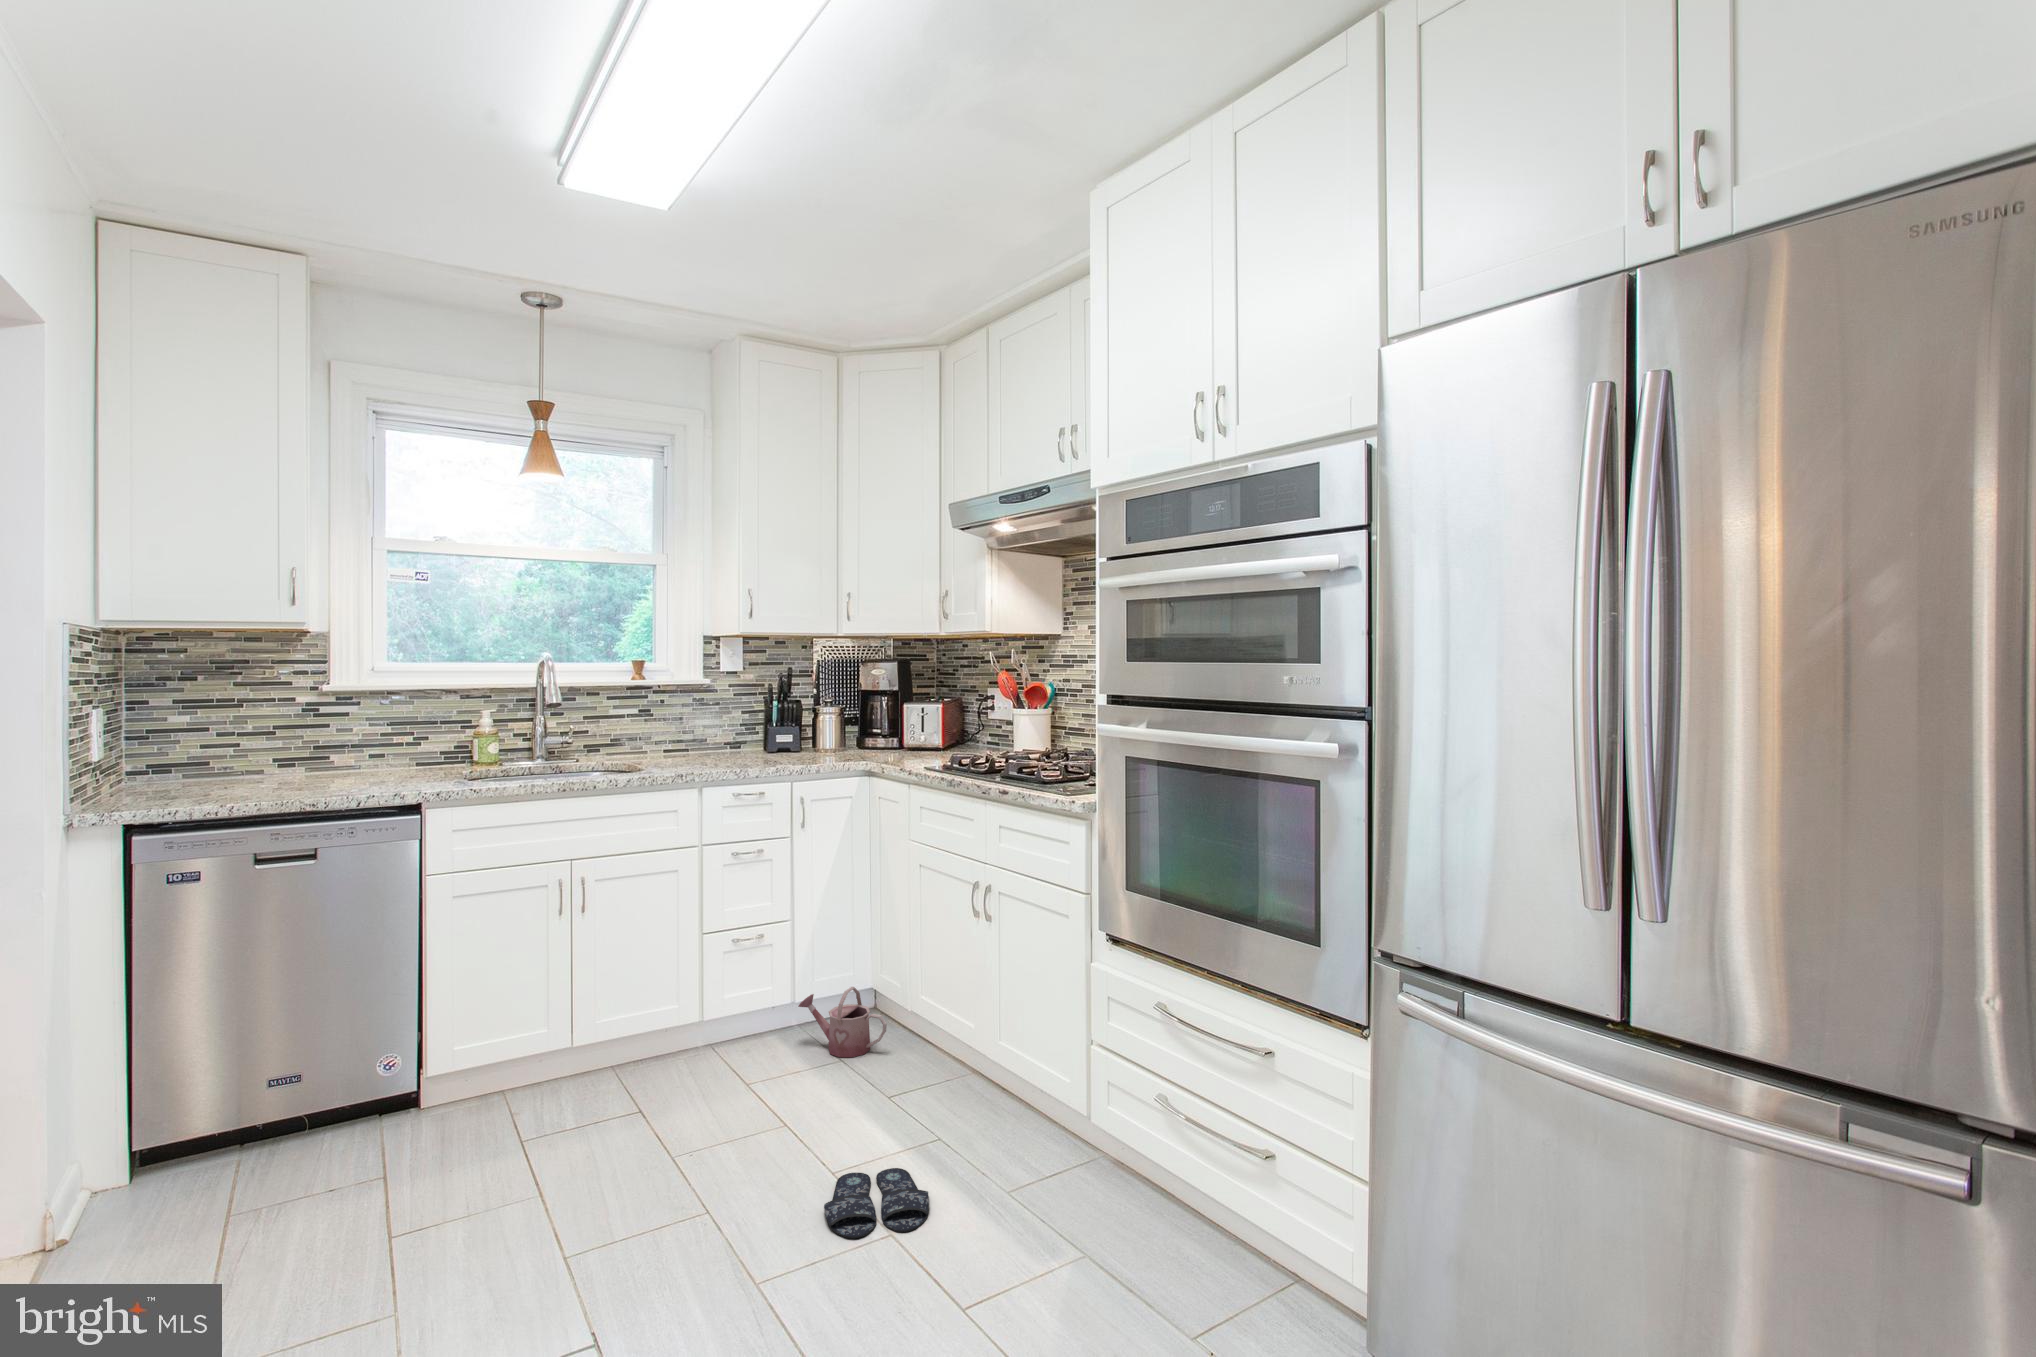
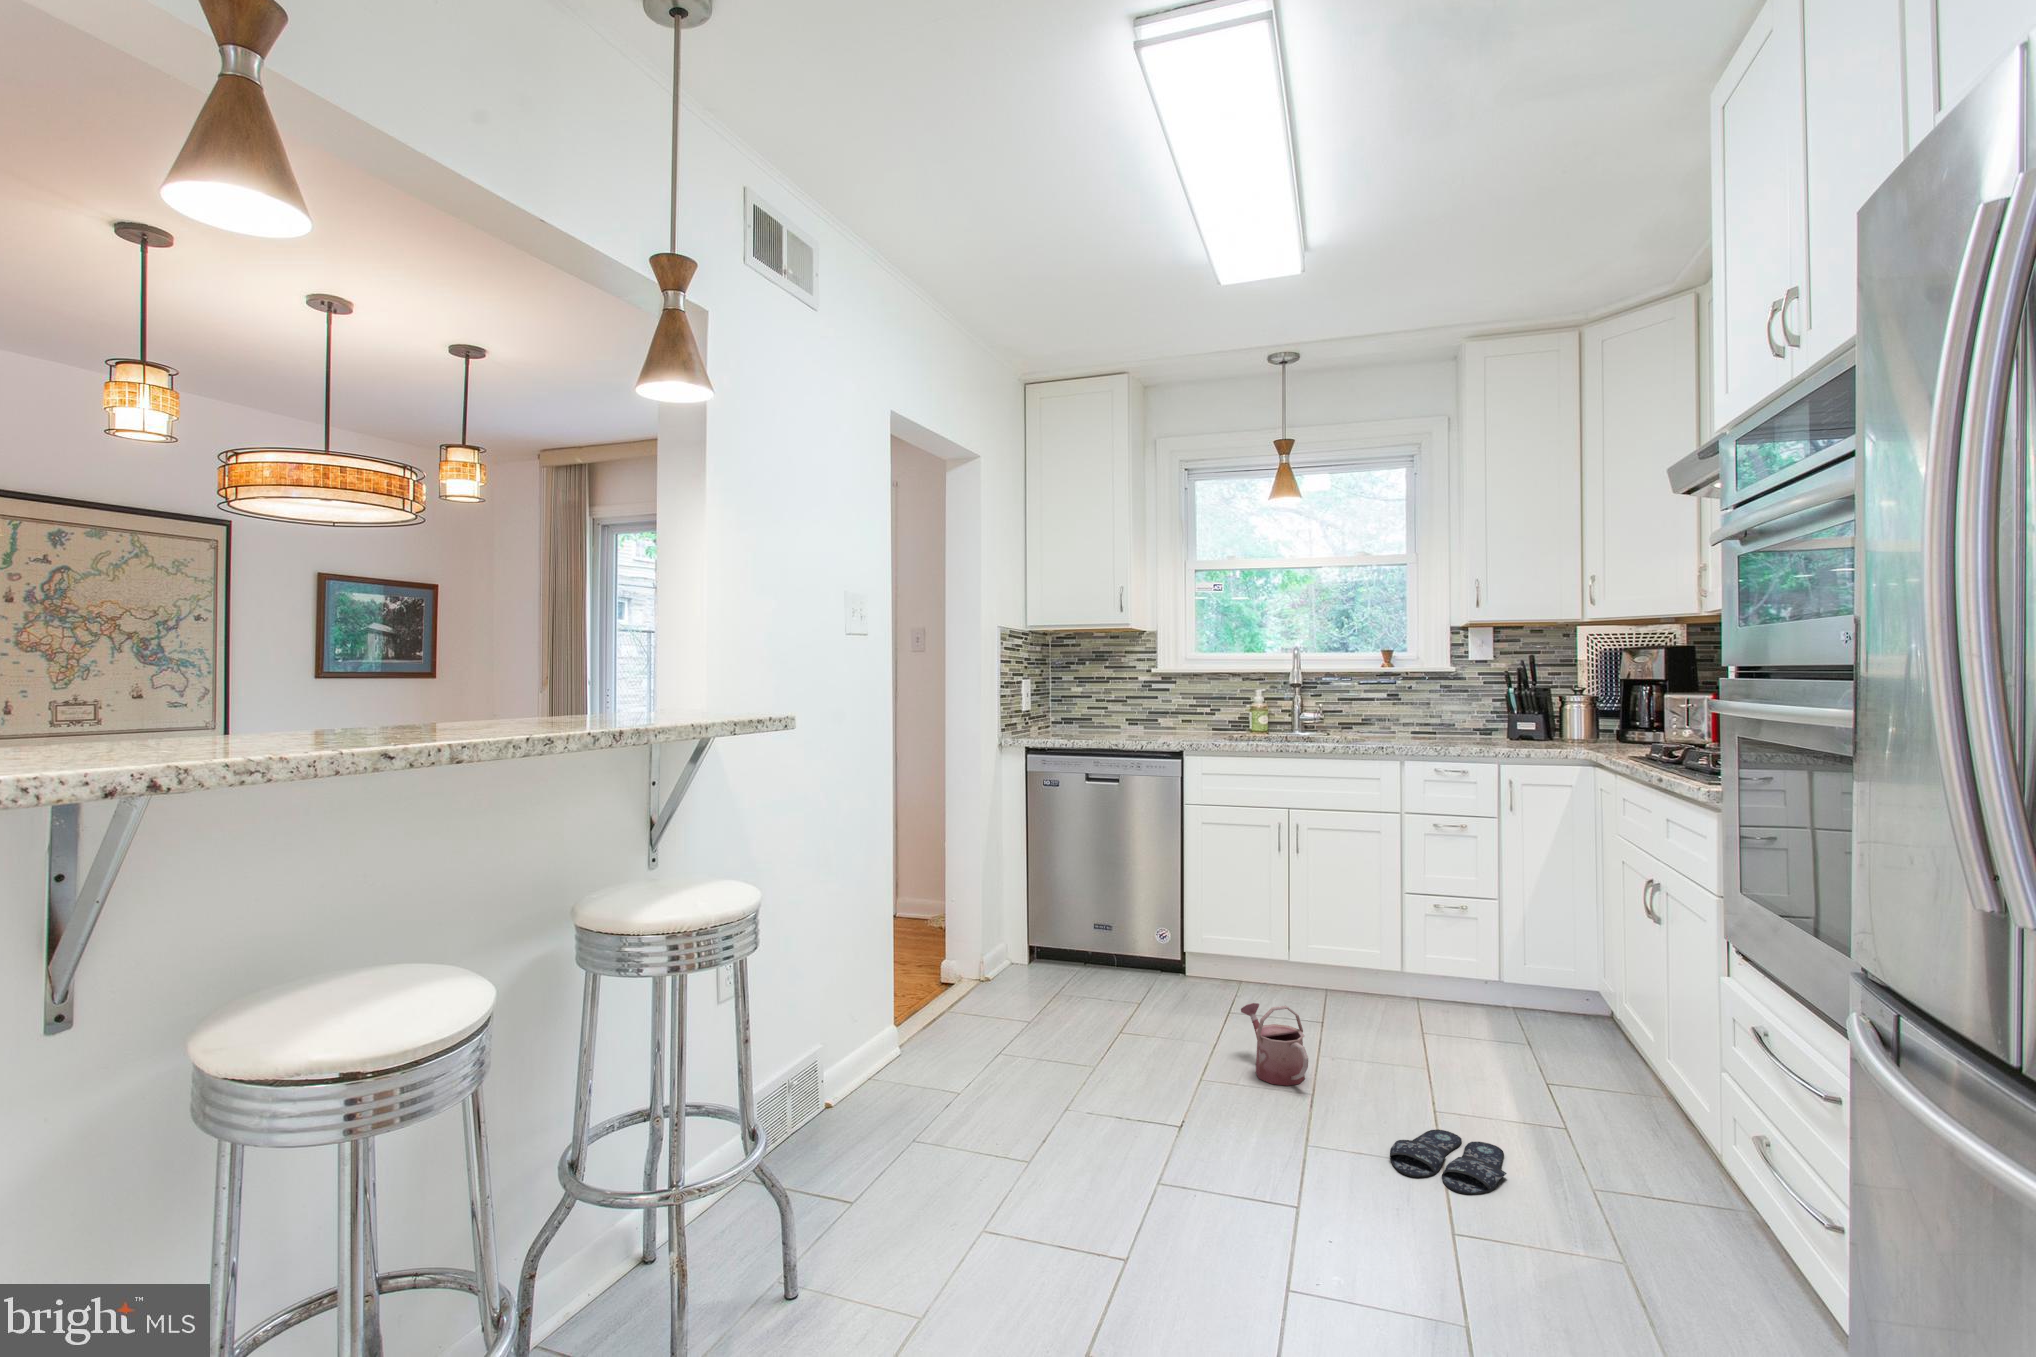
watering can: present [798,987,887,1057] -> present [1241,1003,1308,1086]

